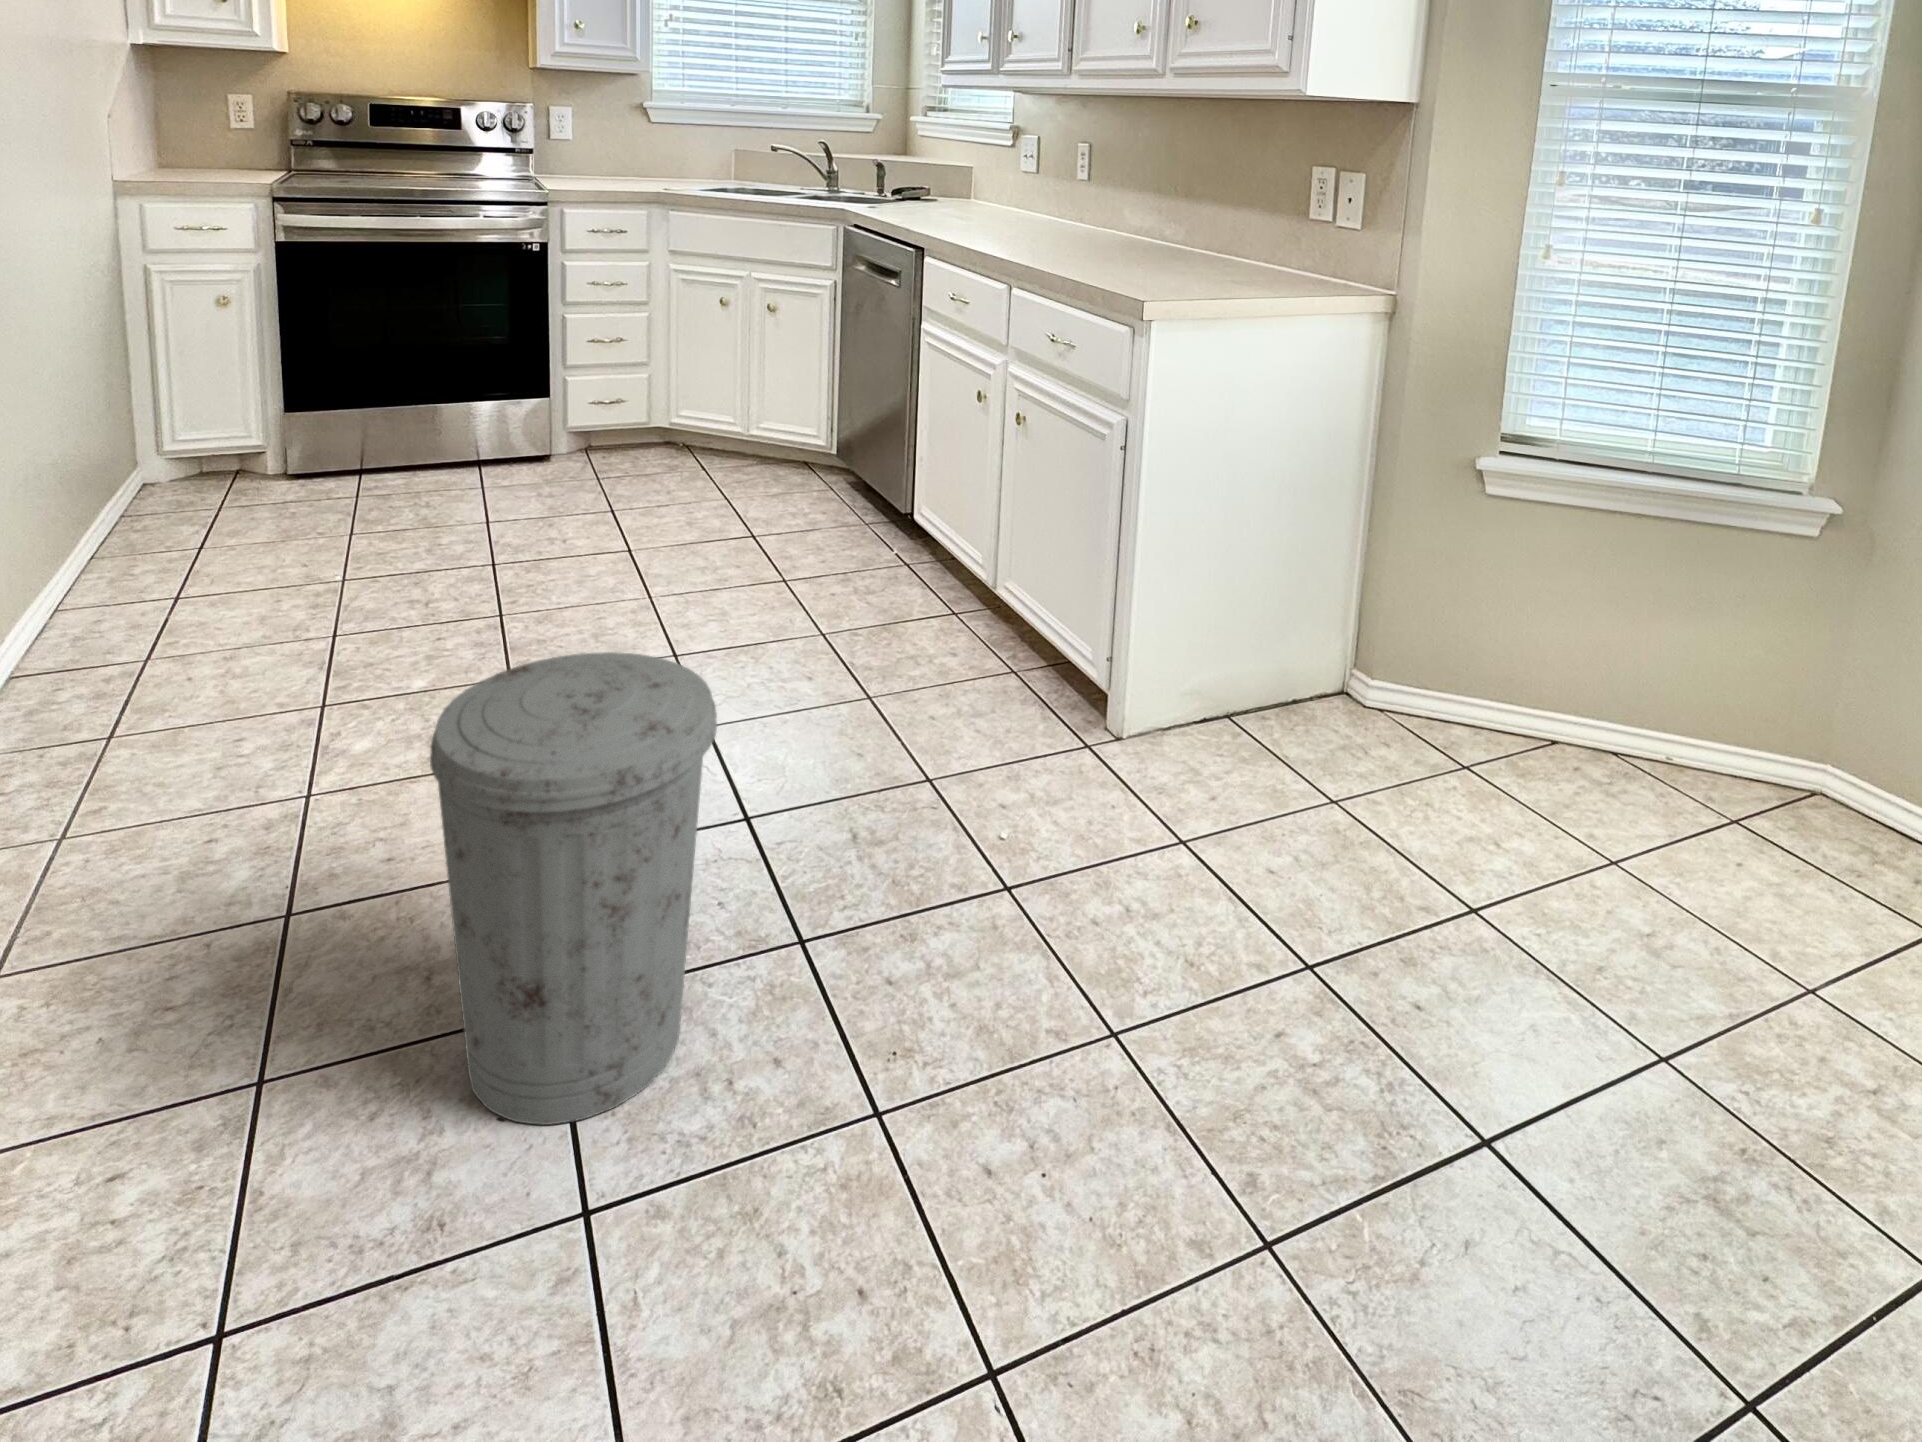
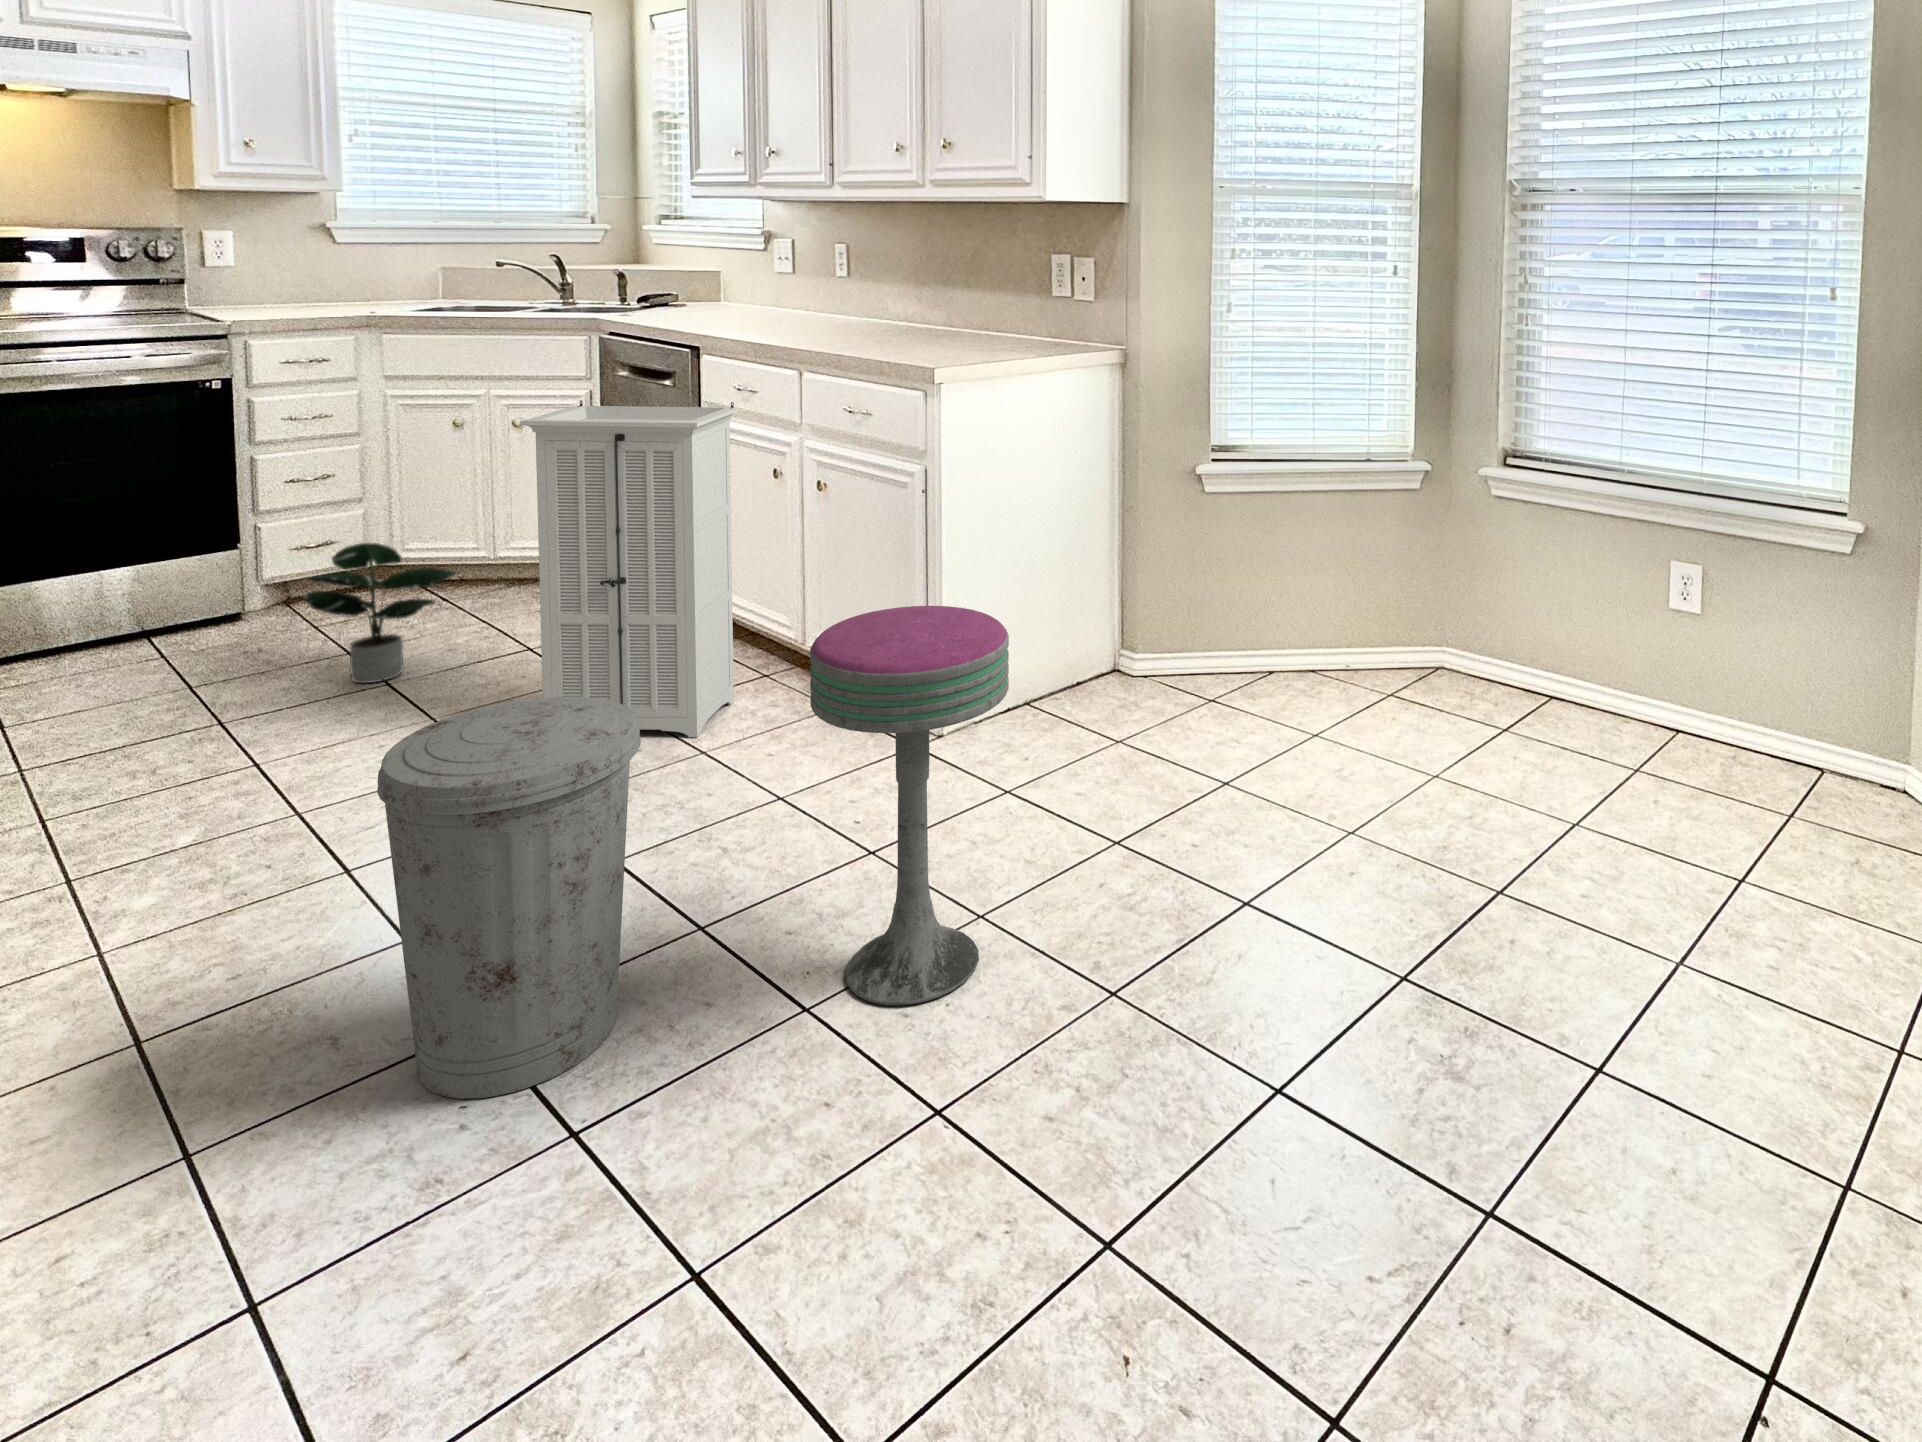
storage cabinet: none [723,295,938,675] -> present [520,400,738,737]
potted plant: none [568,410,693,545] -> present [305,543,456,683]
bar stool: none [905,622,1170,1163] -> present [810,606,1009,1005]

